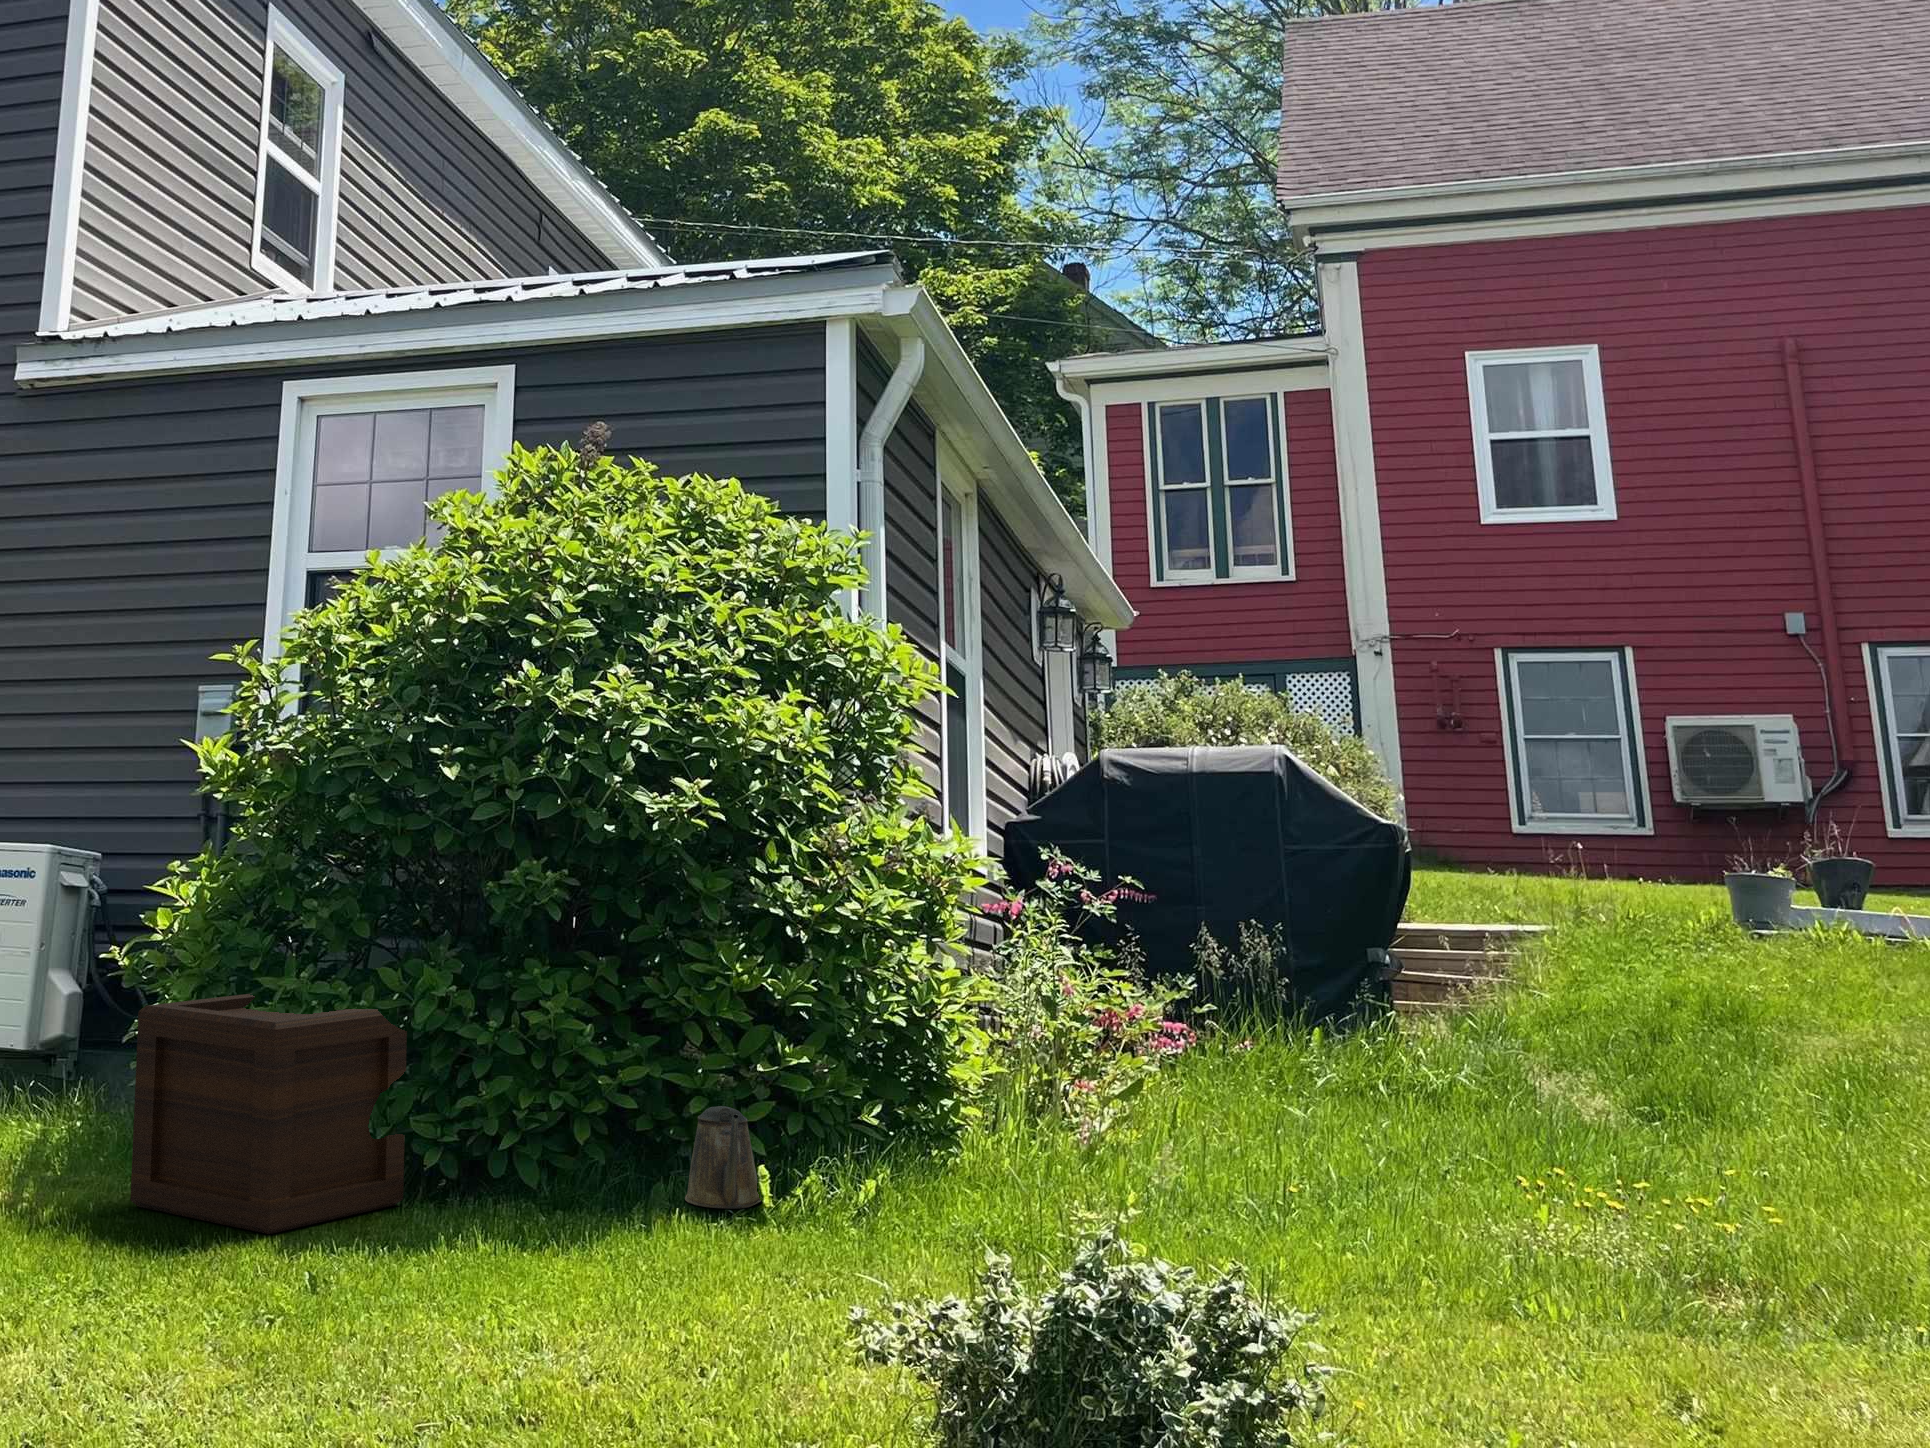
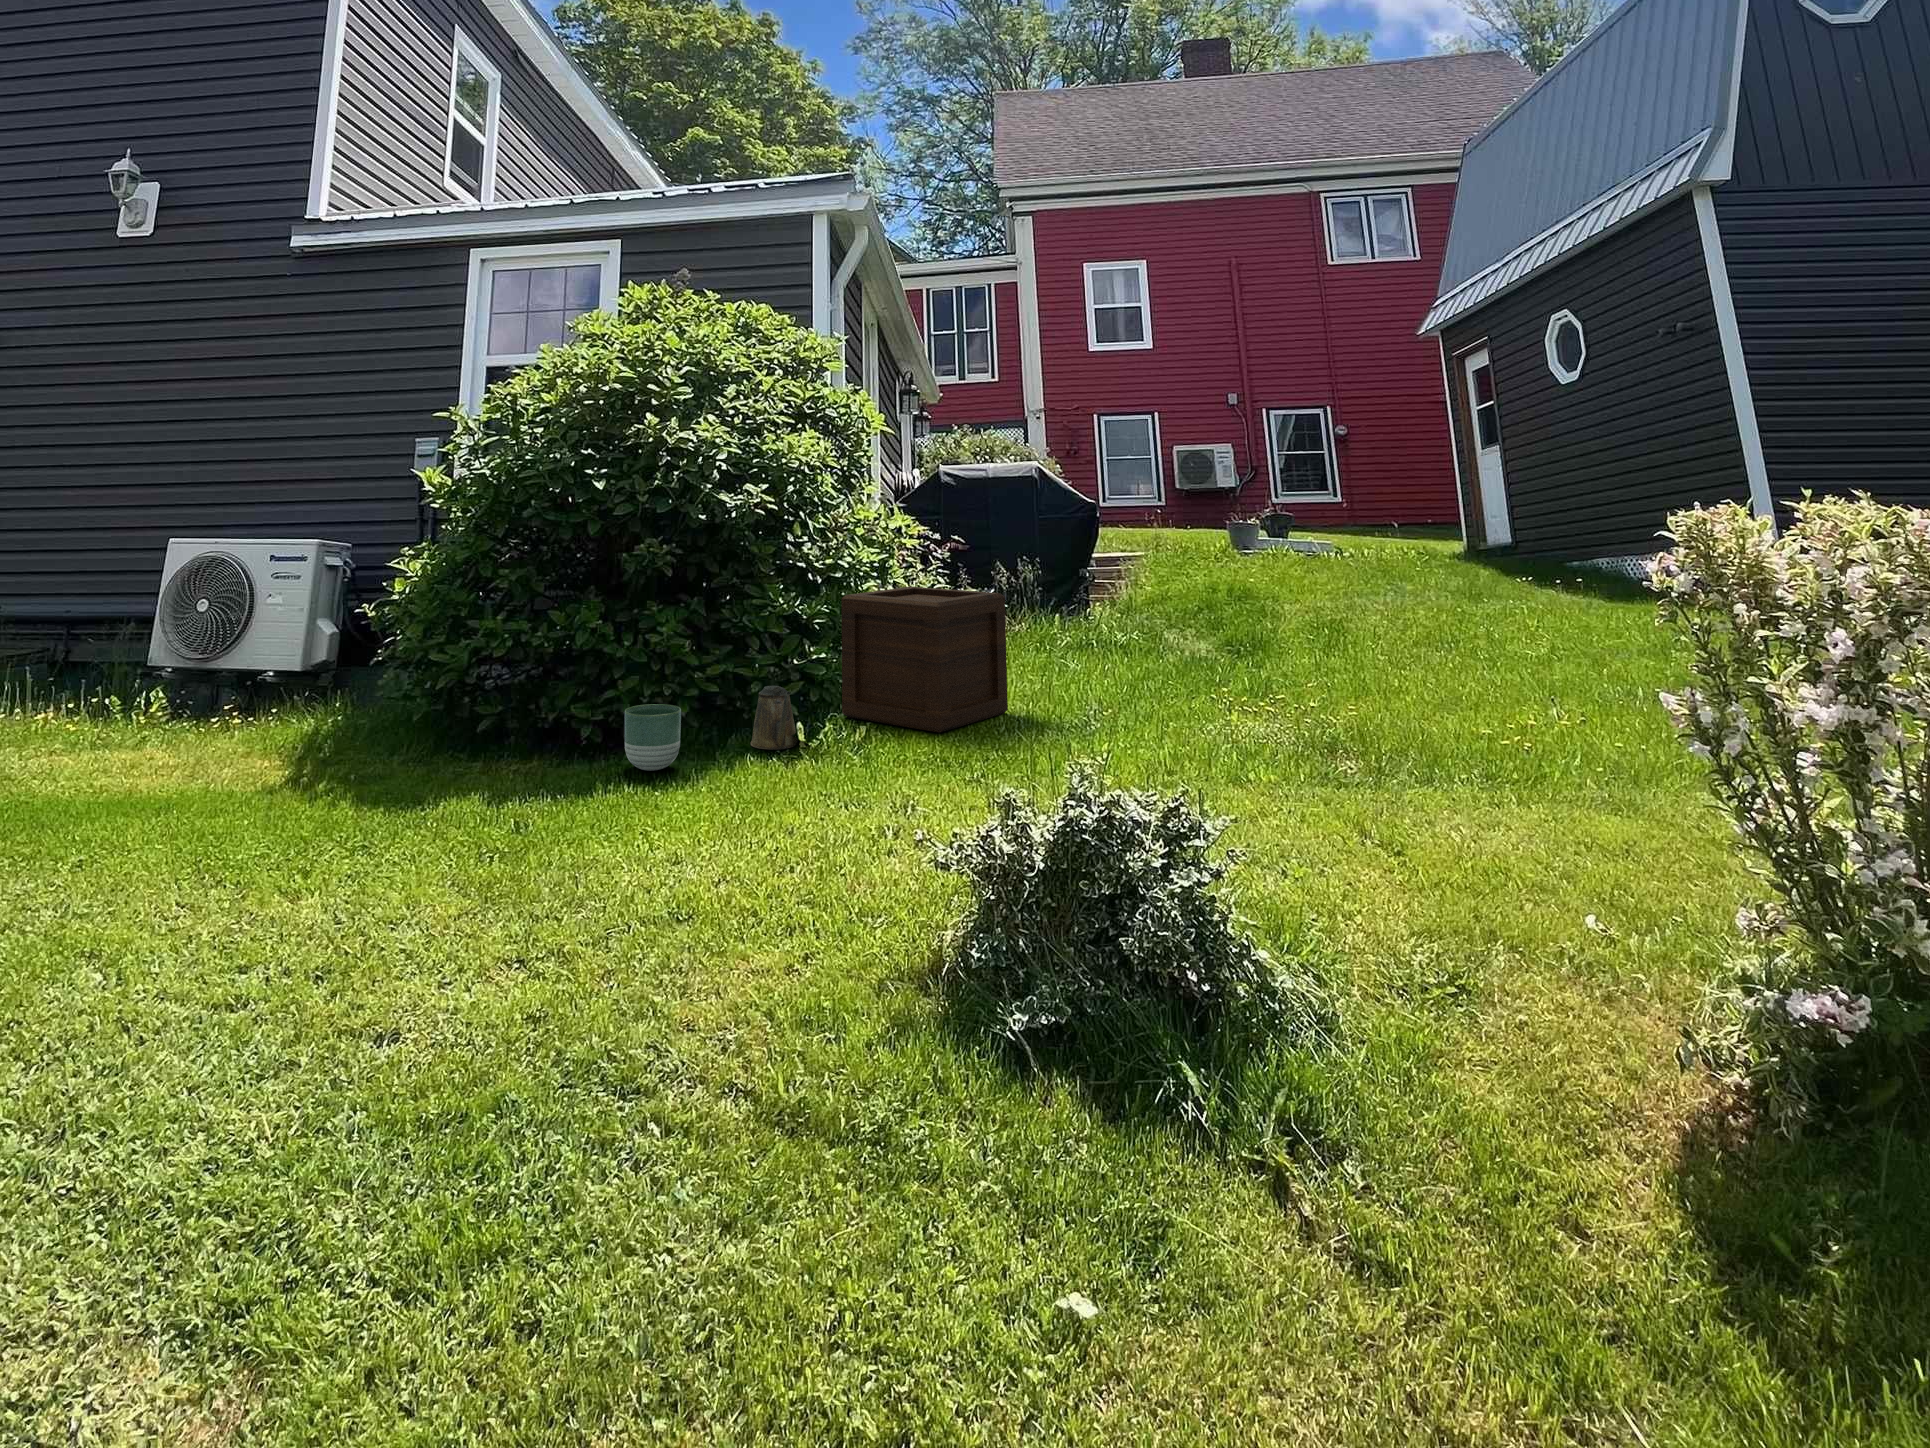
wooden crate: present [130,994,407,1234] -> present [841,586,1008,732]
planter: none [488,1126,575,1229] -> present [625,704,681,771]

